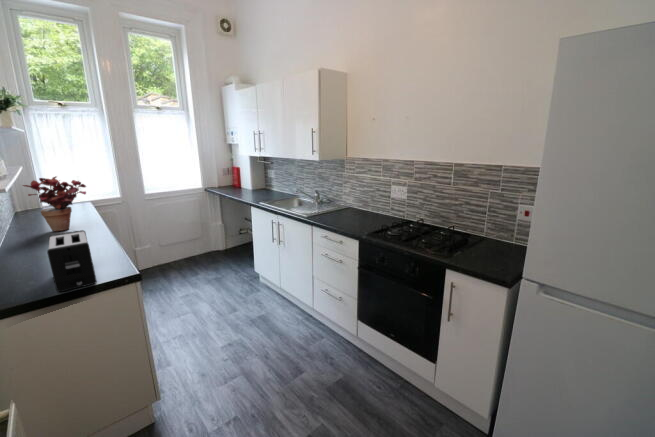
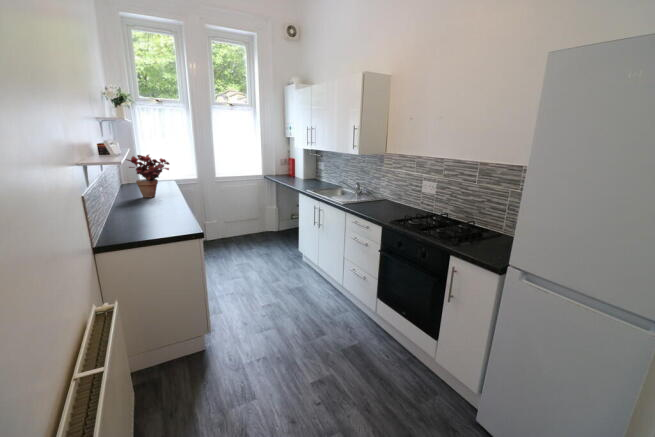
toaster: present [47,230,97,292] -> none [139,195,170,238]

